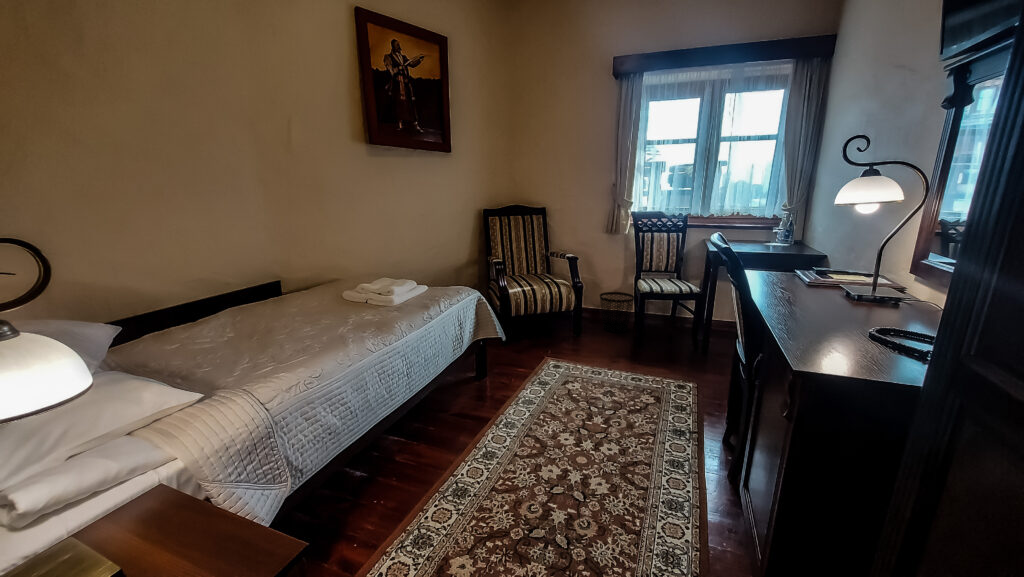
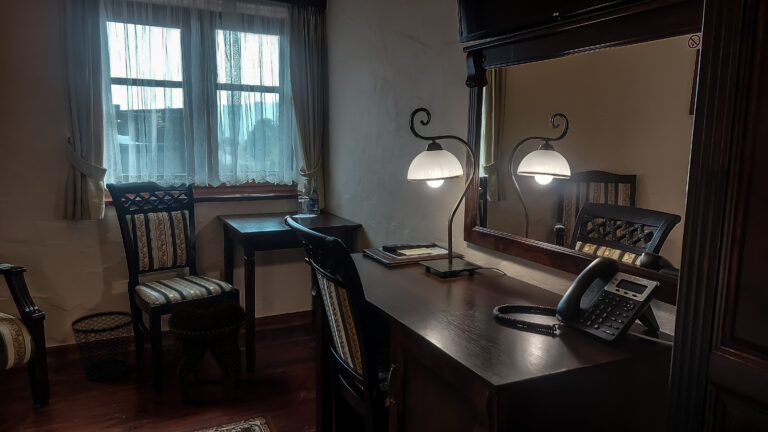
footstool: none [648,292,704,363] -> present [168,298,247,403]

